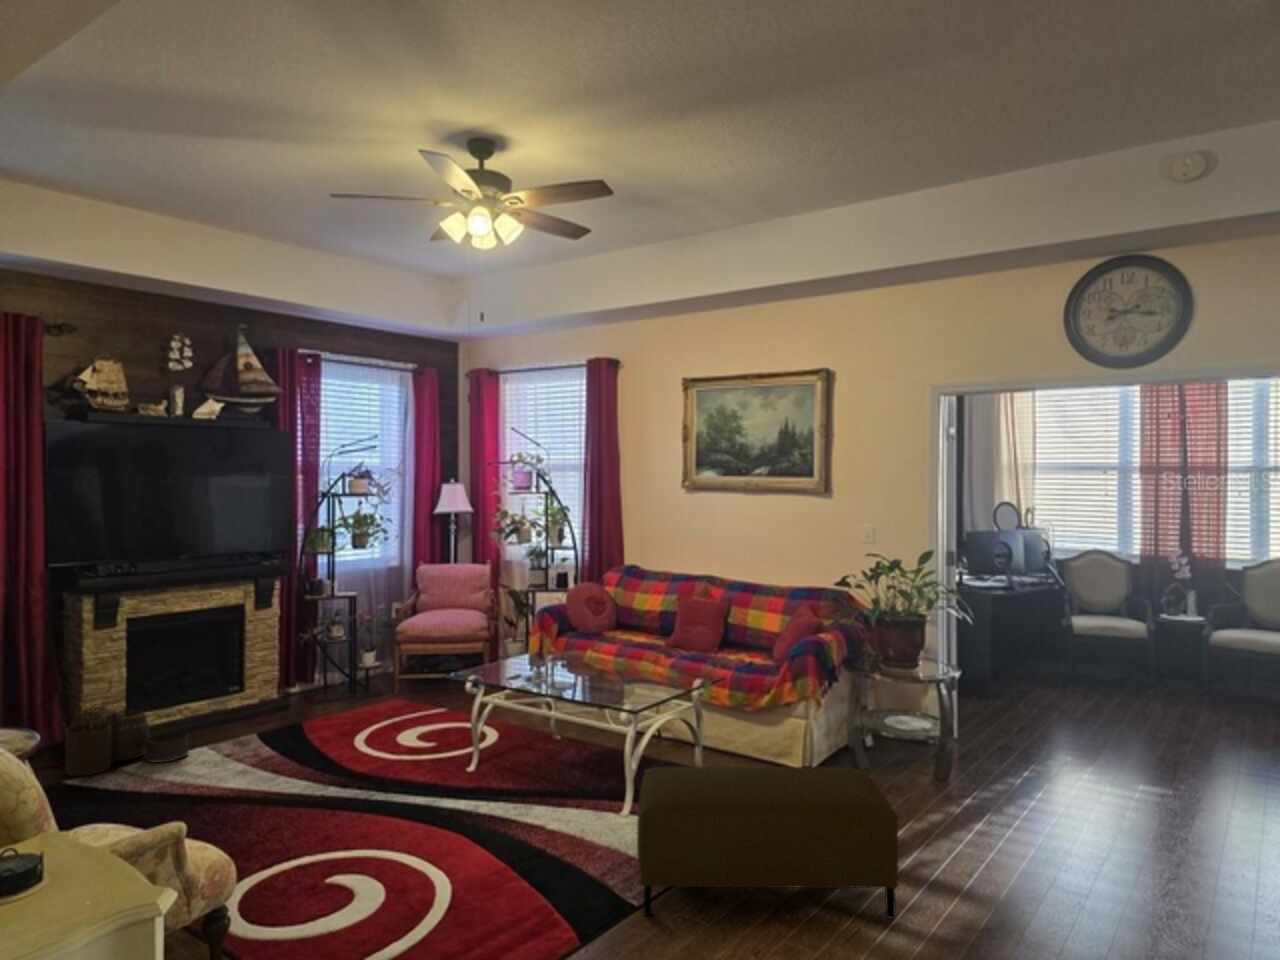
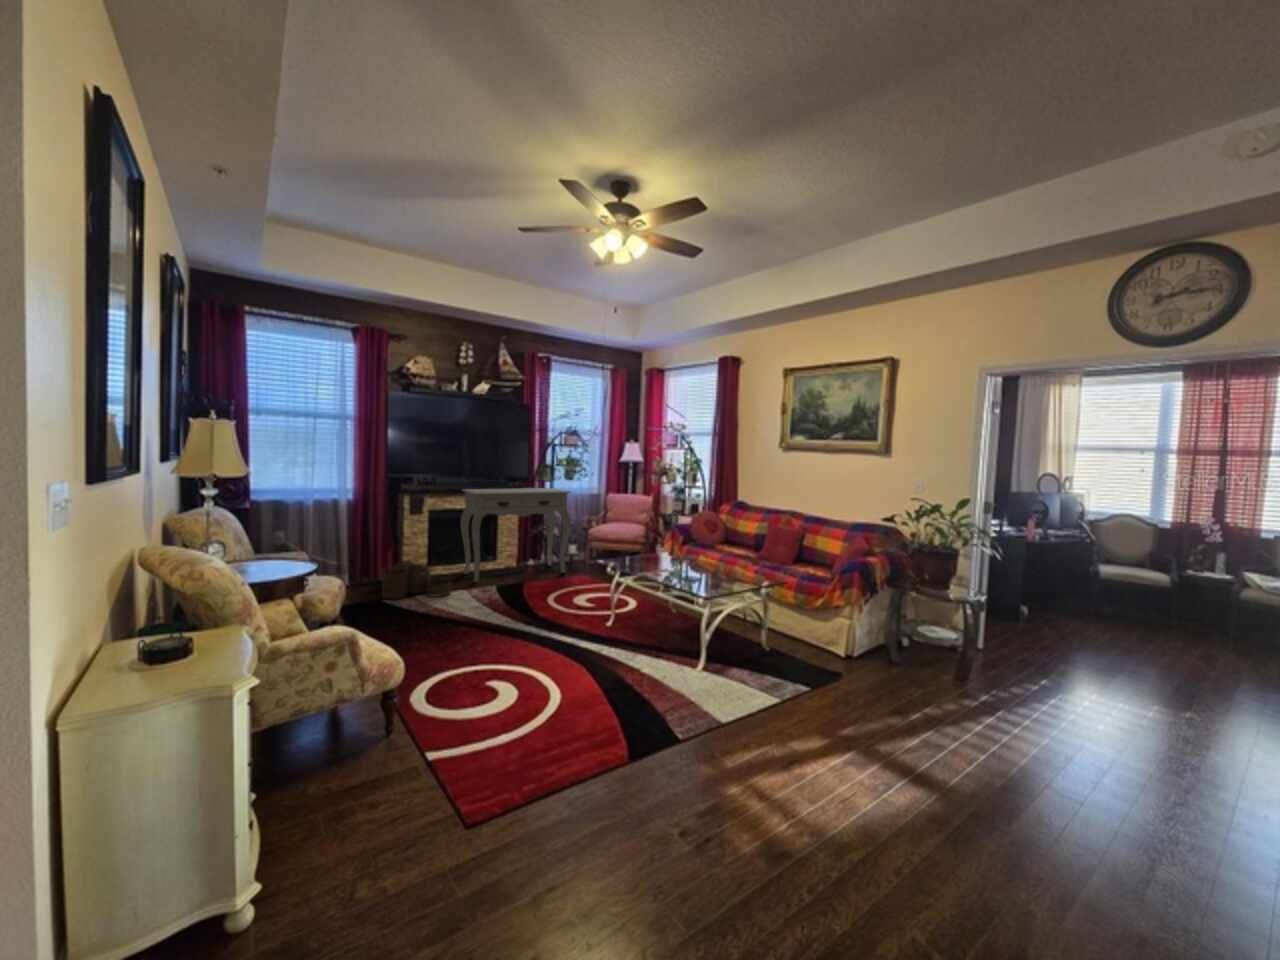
console table: none [185,565,373,731] -> present [461,488,571,582]
ottoman: present [637,767,899,918] -> none [684,639,897,787]

